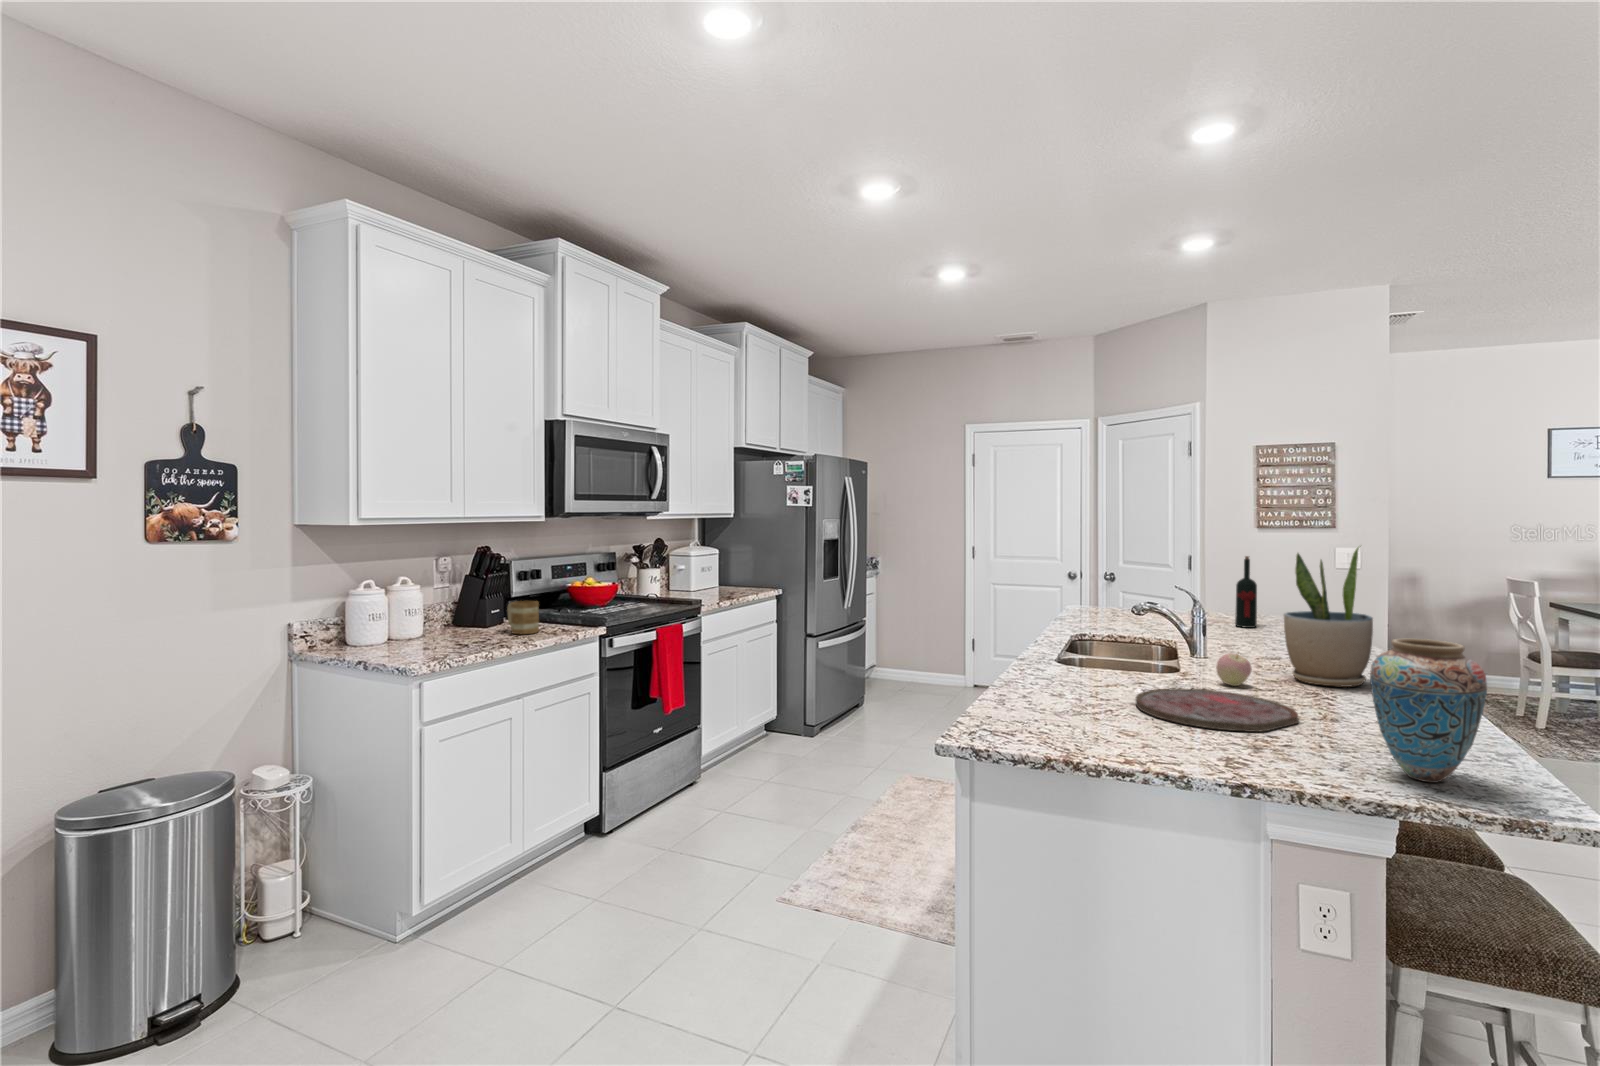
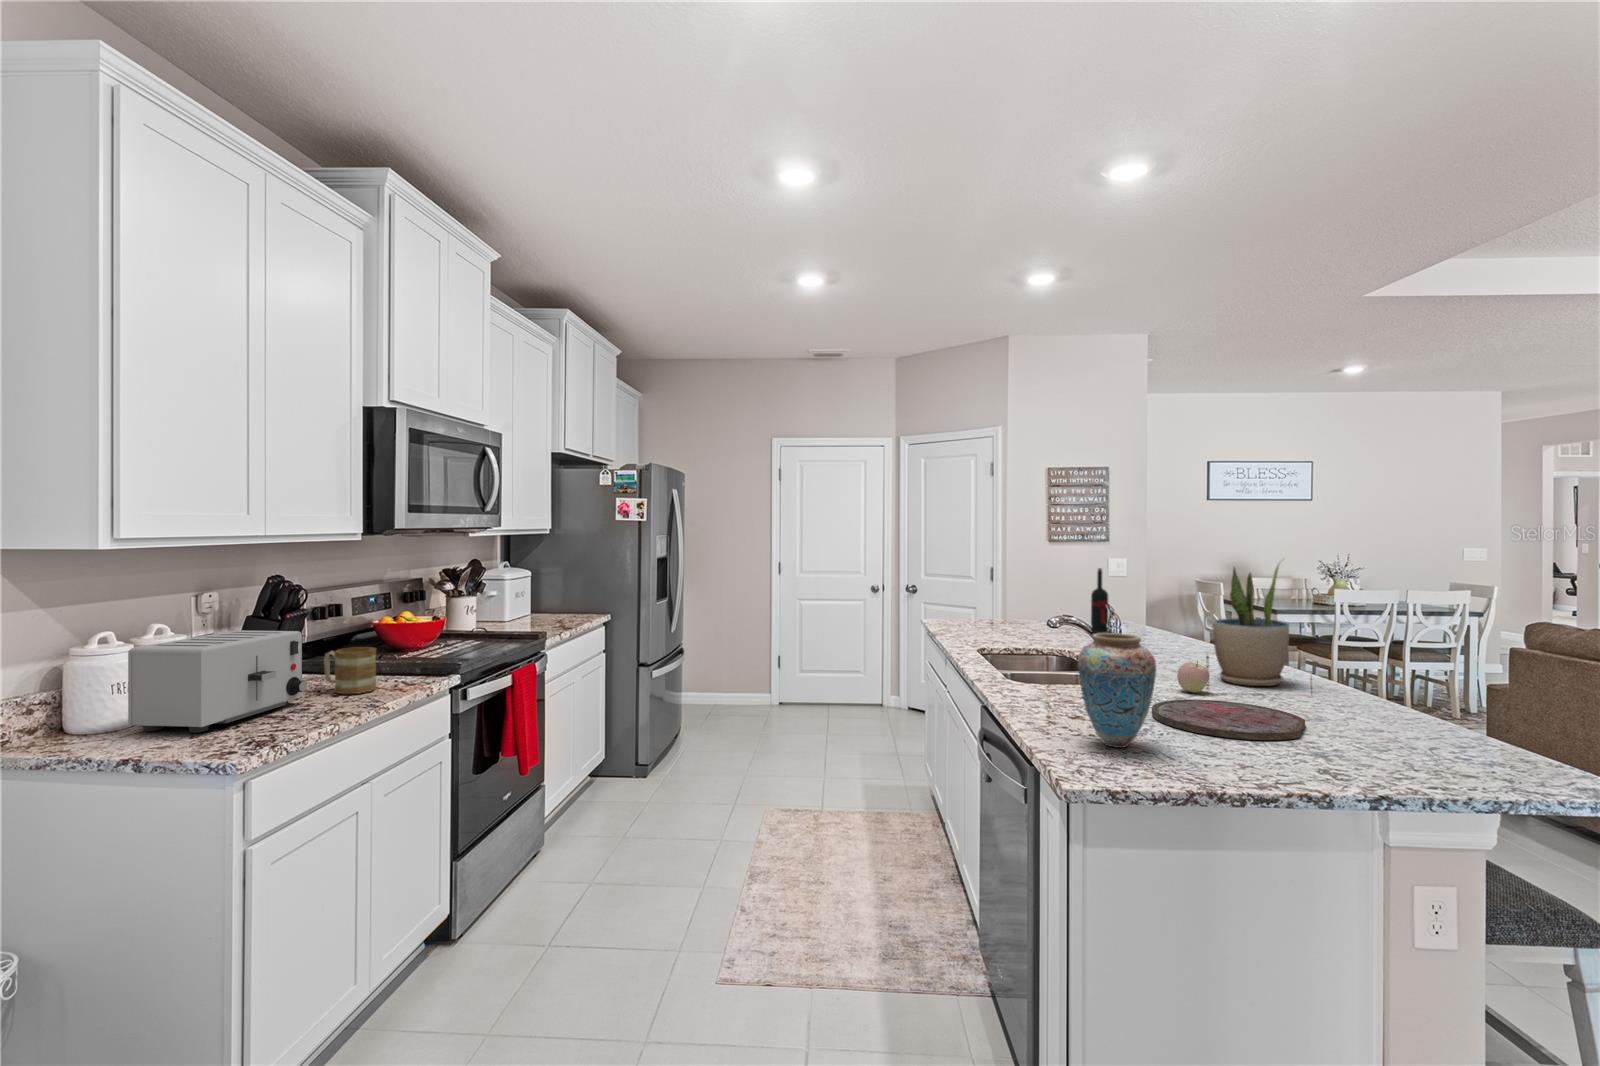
toaster: none [375,584,487,649] -> present [128,630,307,732]
vase: present [1370,639,1487,783] -> present [1078,633,1156,748]

